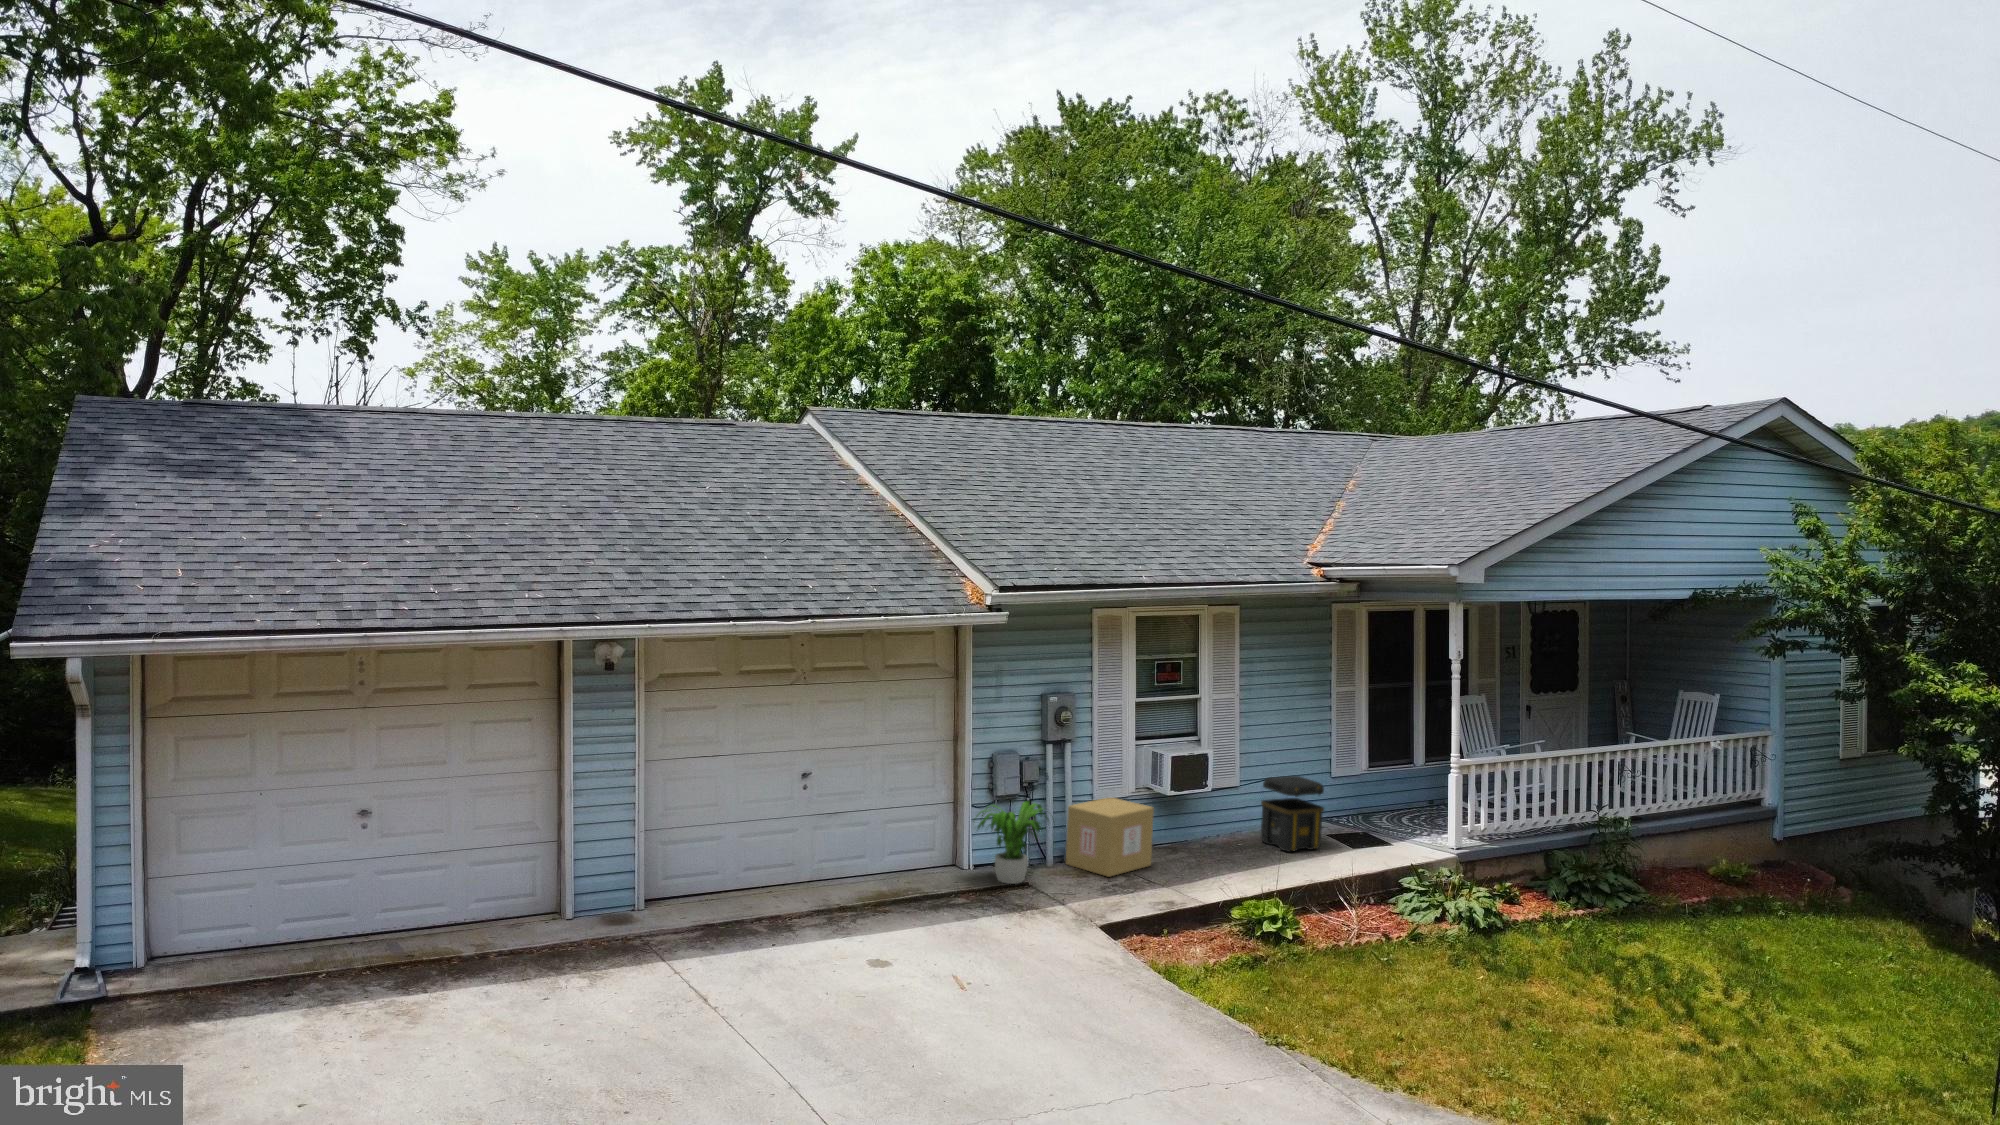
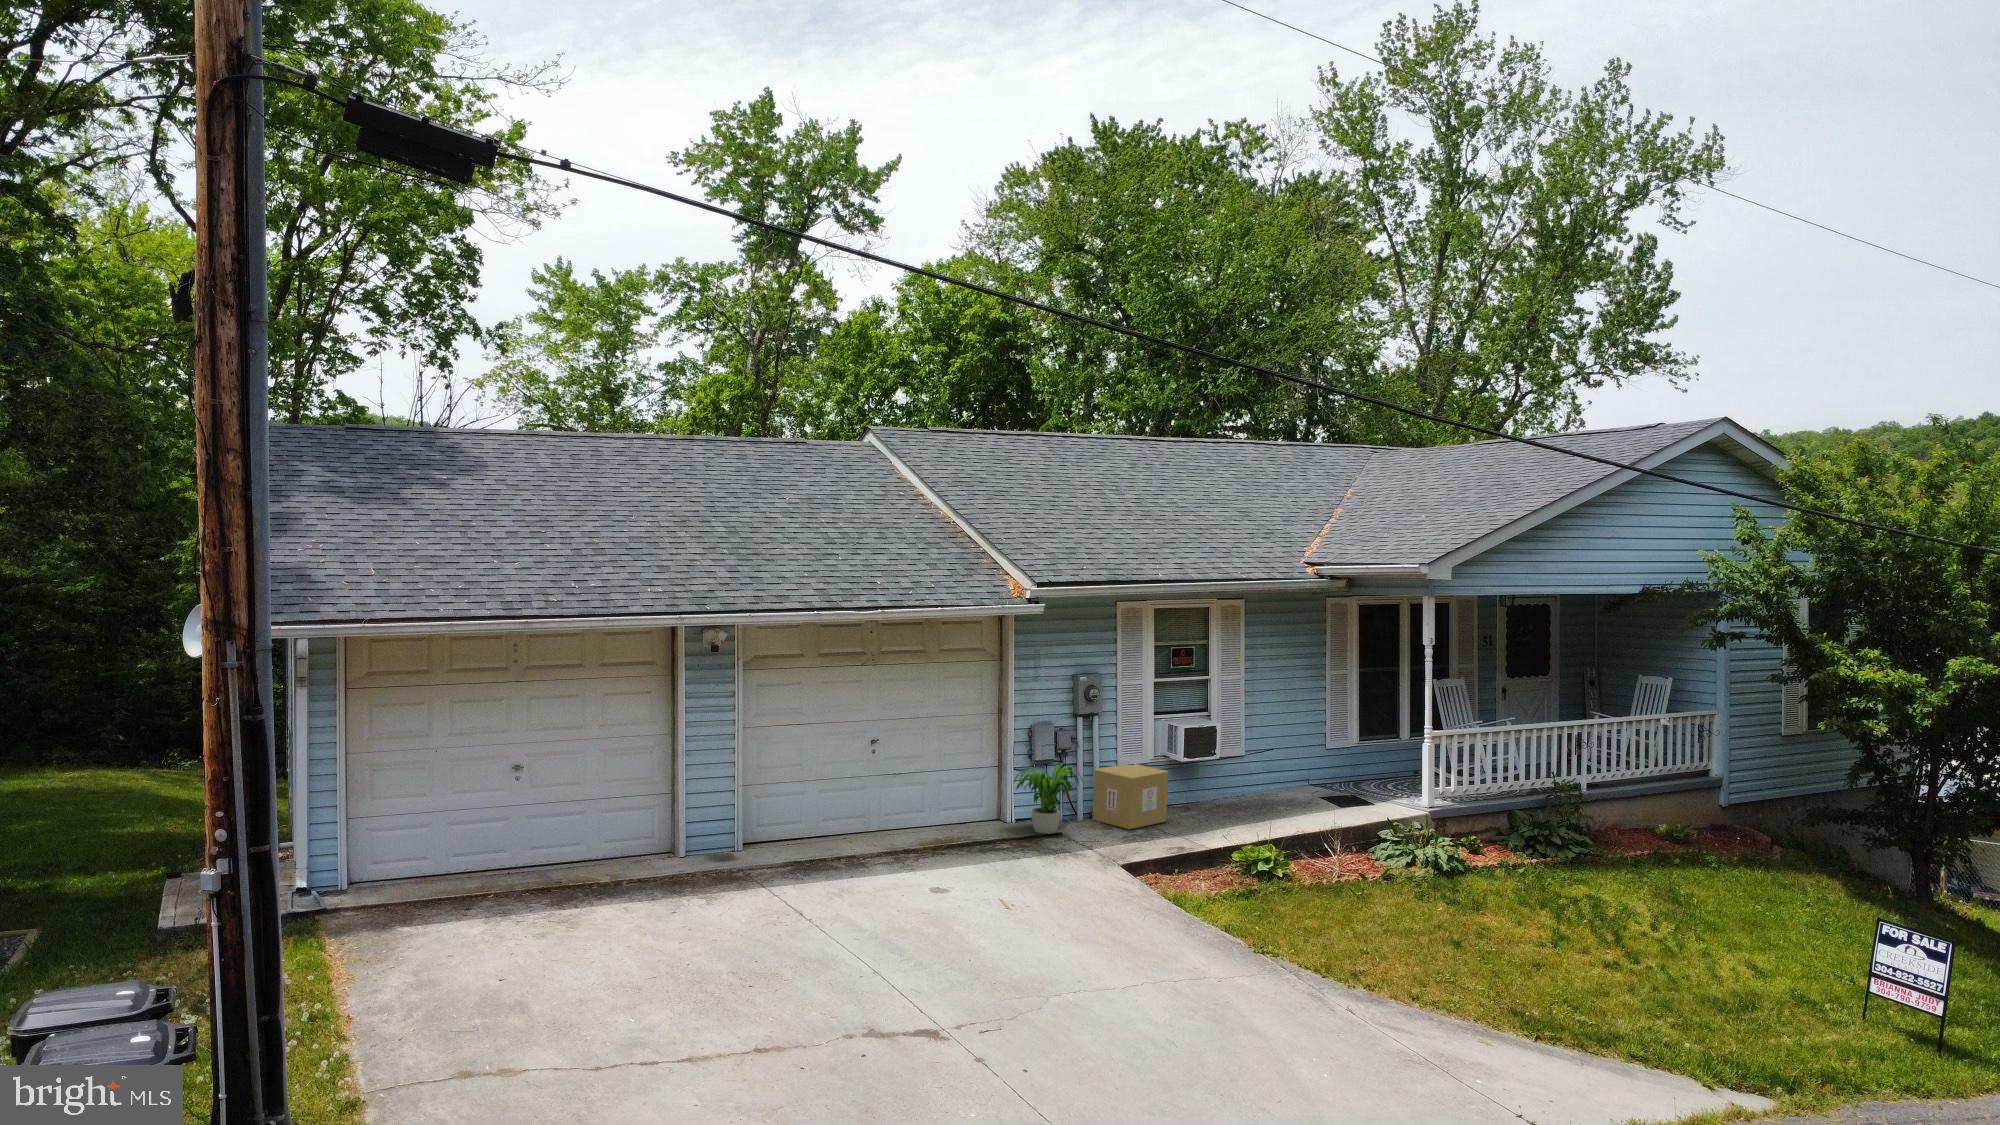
toolbox: present [1261,776,1324,851] -> none [1263,747,1318,812]

